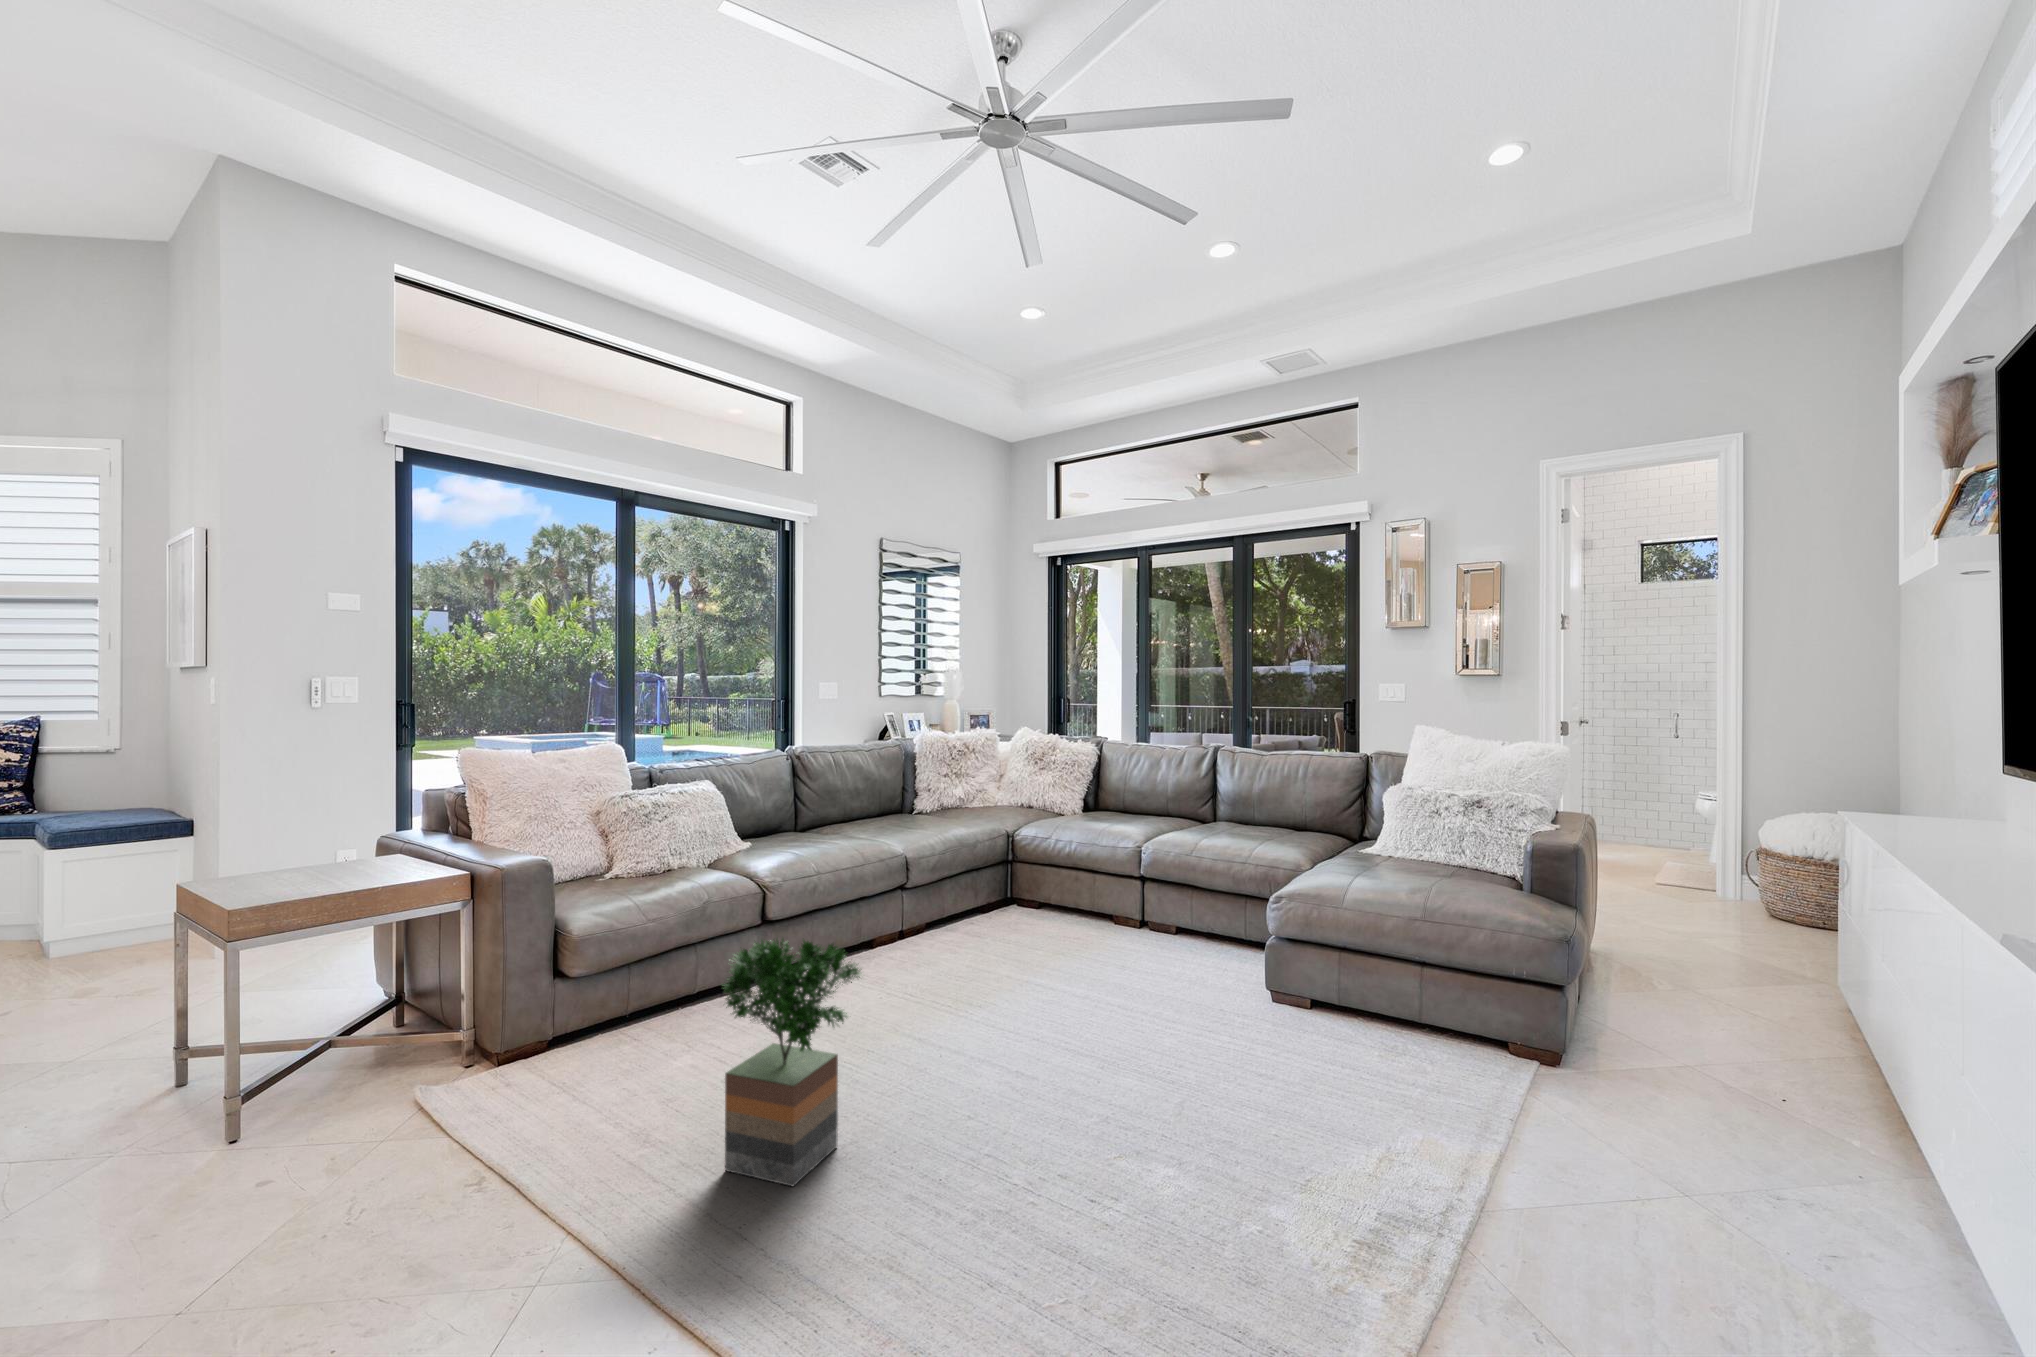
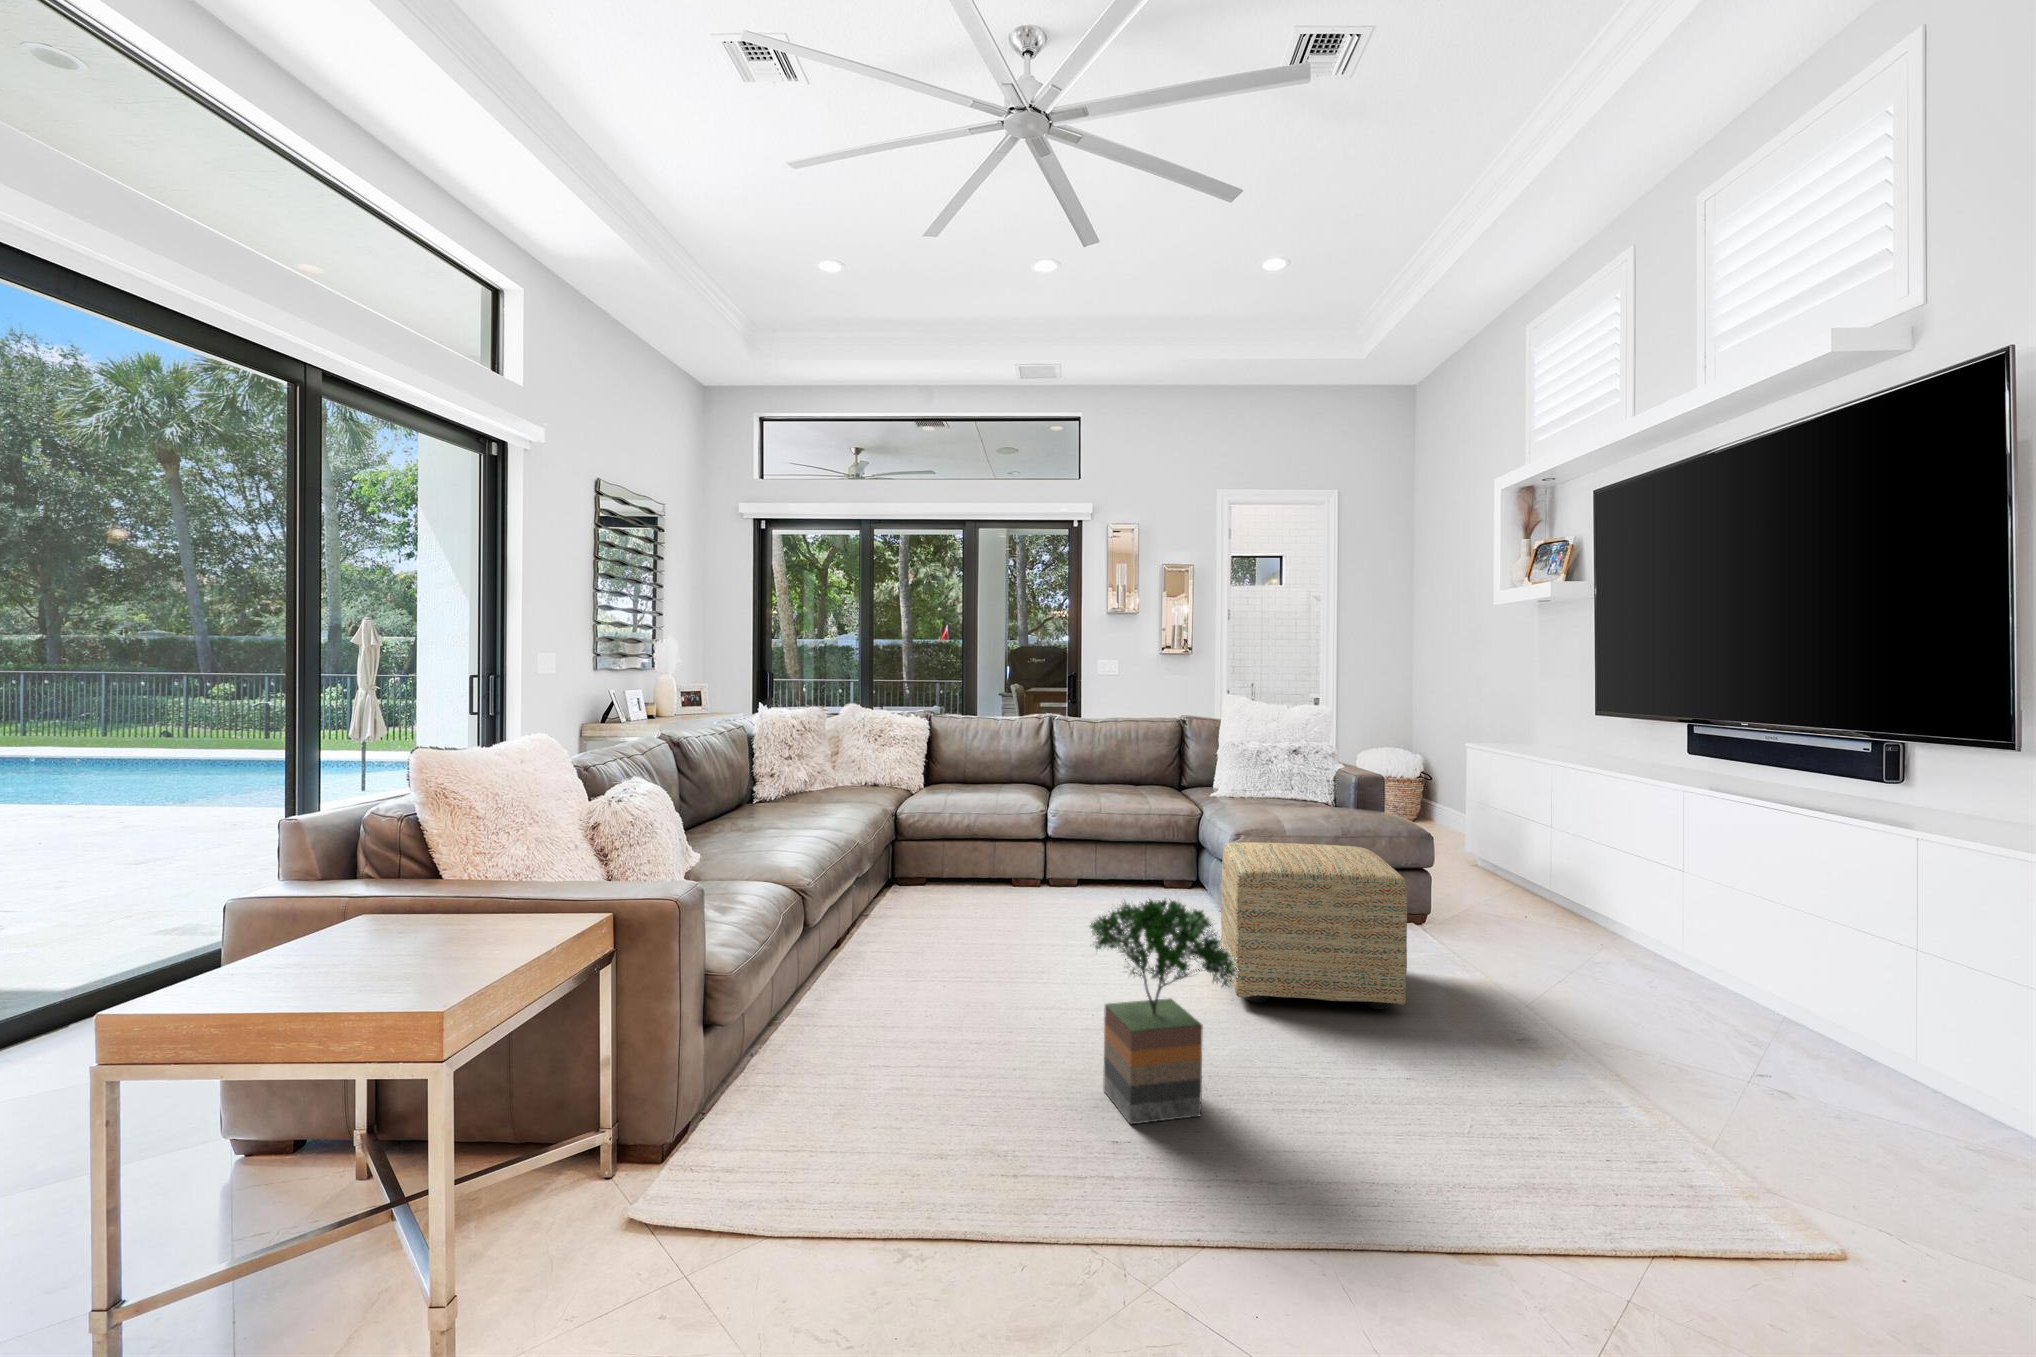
ottoman: none [1066,902,1328,1146] -> present [1221,842,1407,1009]

